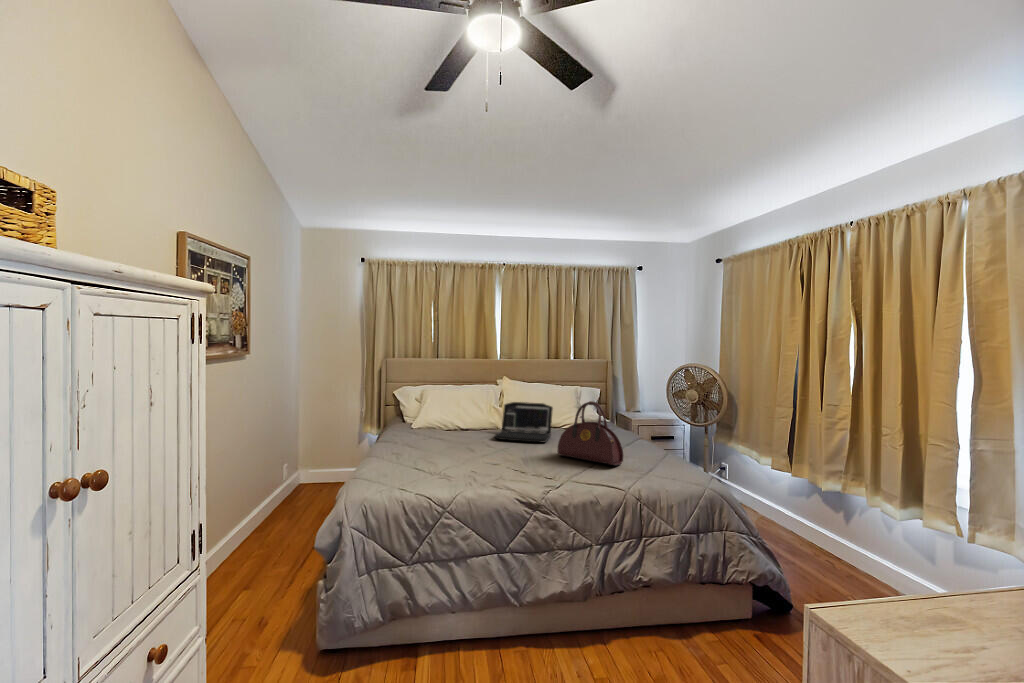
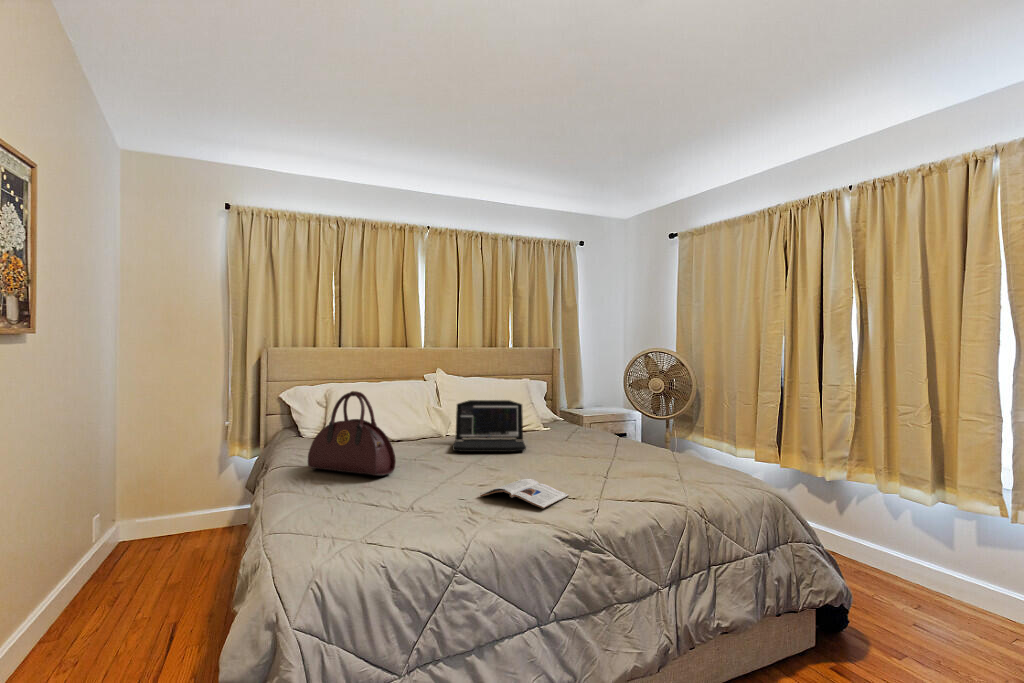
handbag: present [557,401,623,465] -> present [308,391,396,476]
magazine: none [485,461,545,481] -> present [480,479,569,508]

